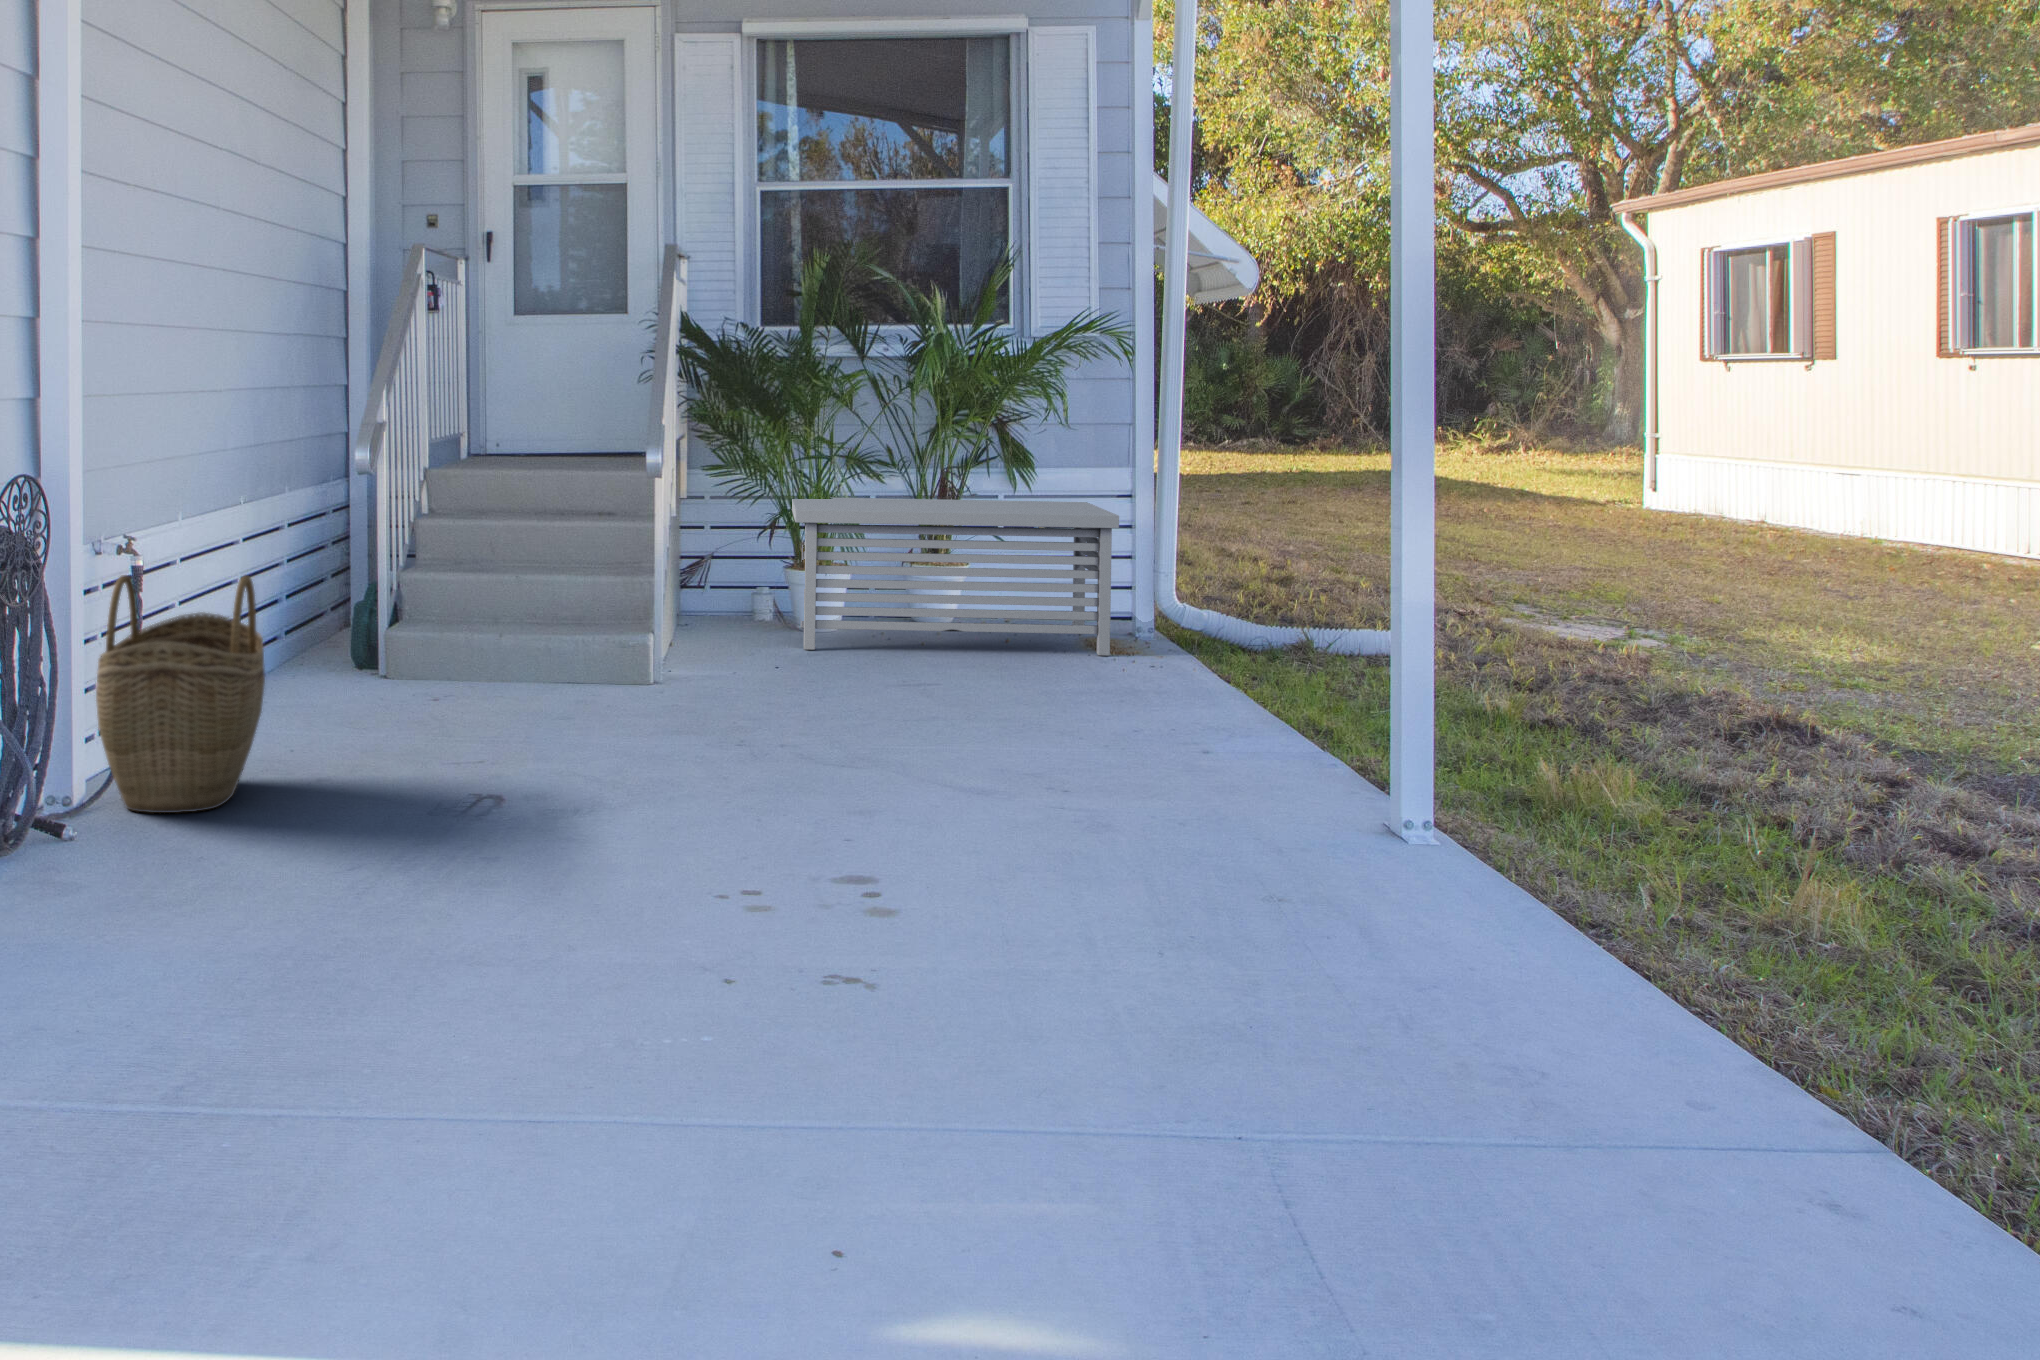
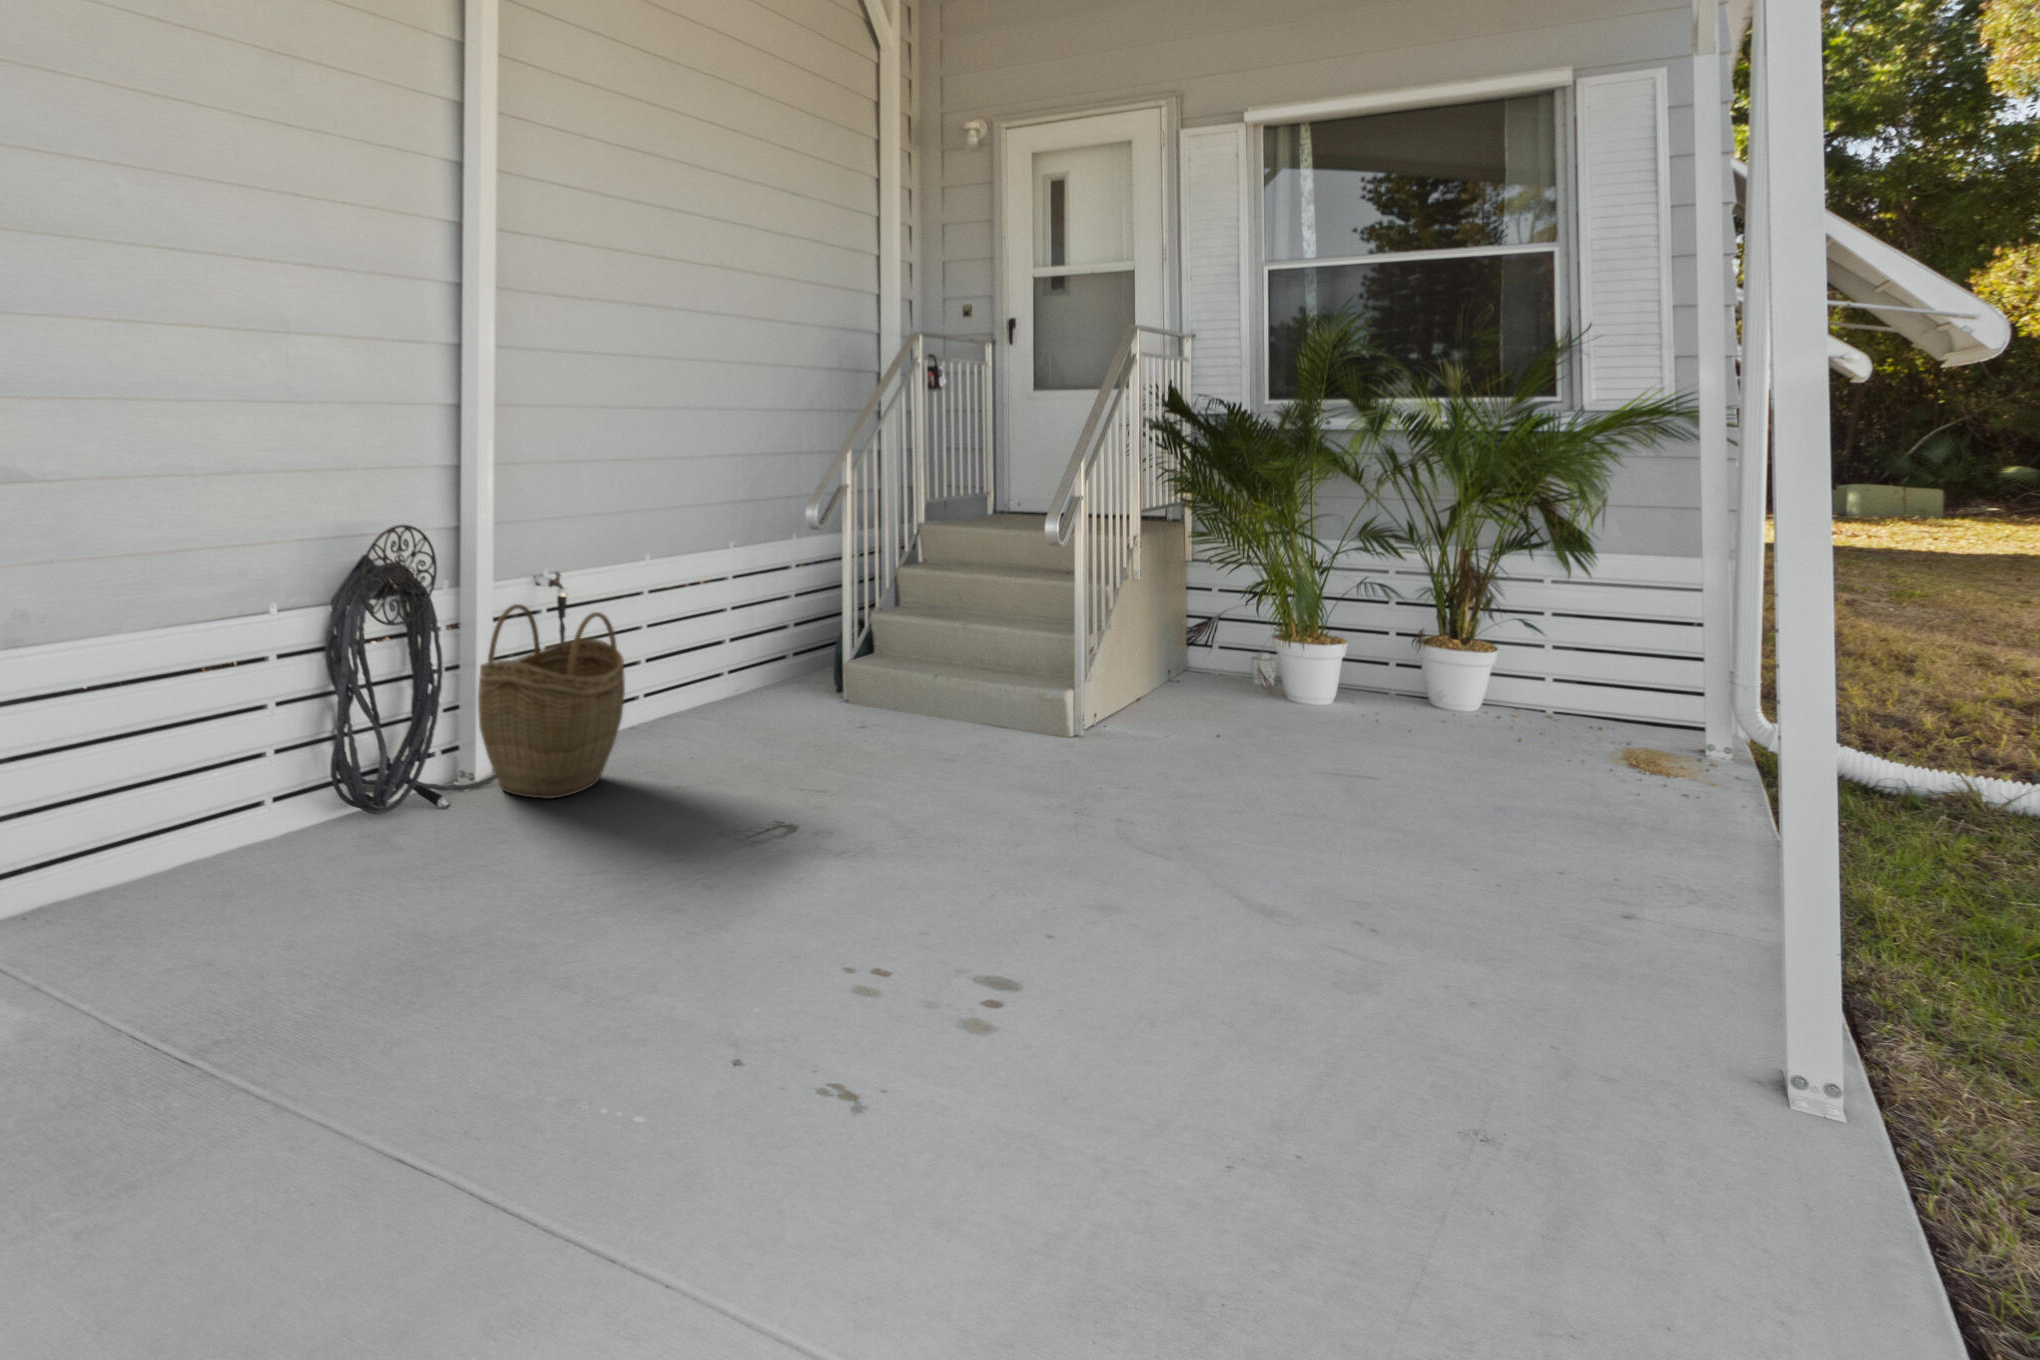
storage bench: present [792,498,1119,655] -> none [1257,570,1642,774]

